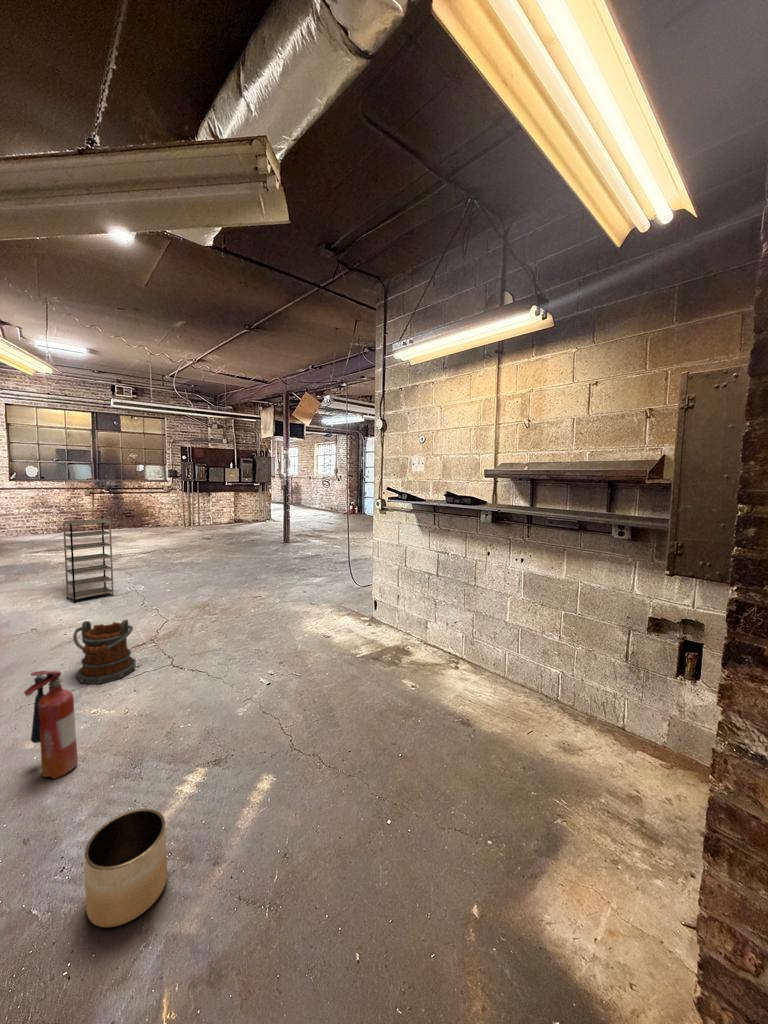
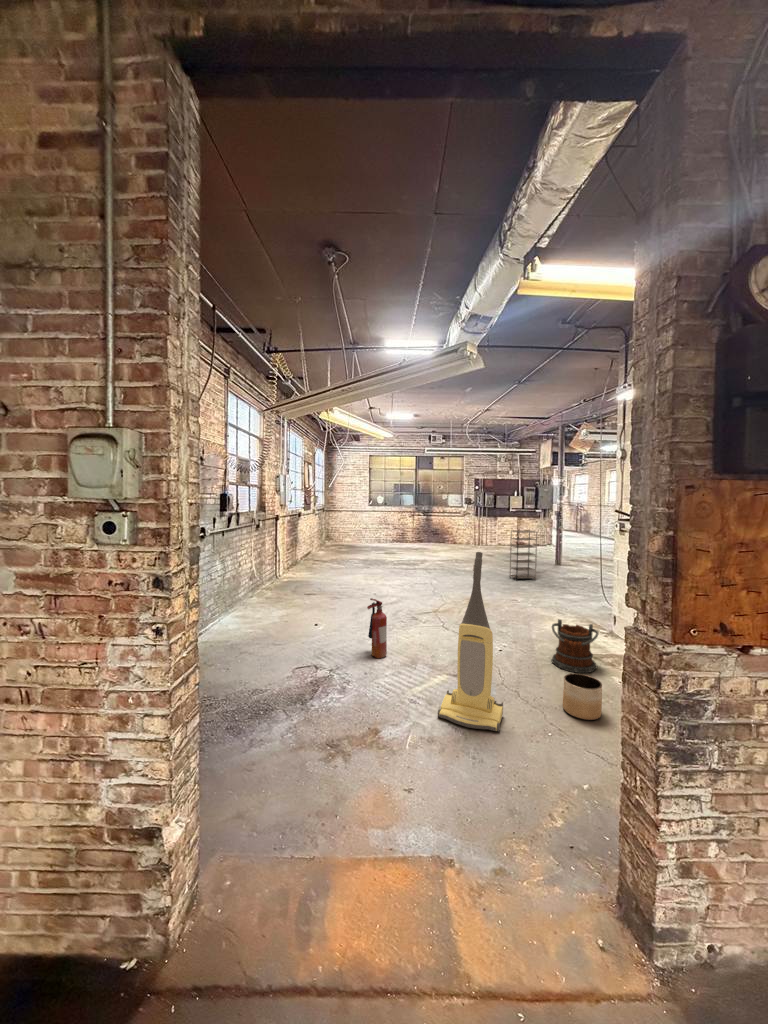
shelving unit: present [63,519,114,603] -> present [510,531,537,580]
vacuum cleaner: none [215,568,325,881] -> present [438,552,503,732]
bucket: present [73,620,136,684] -> present [551,619,599,673]
planter: present [84,809,167,927] -> present [563,674,602,720]

